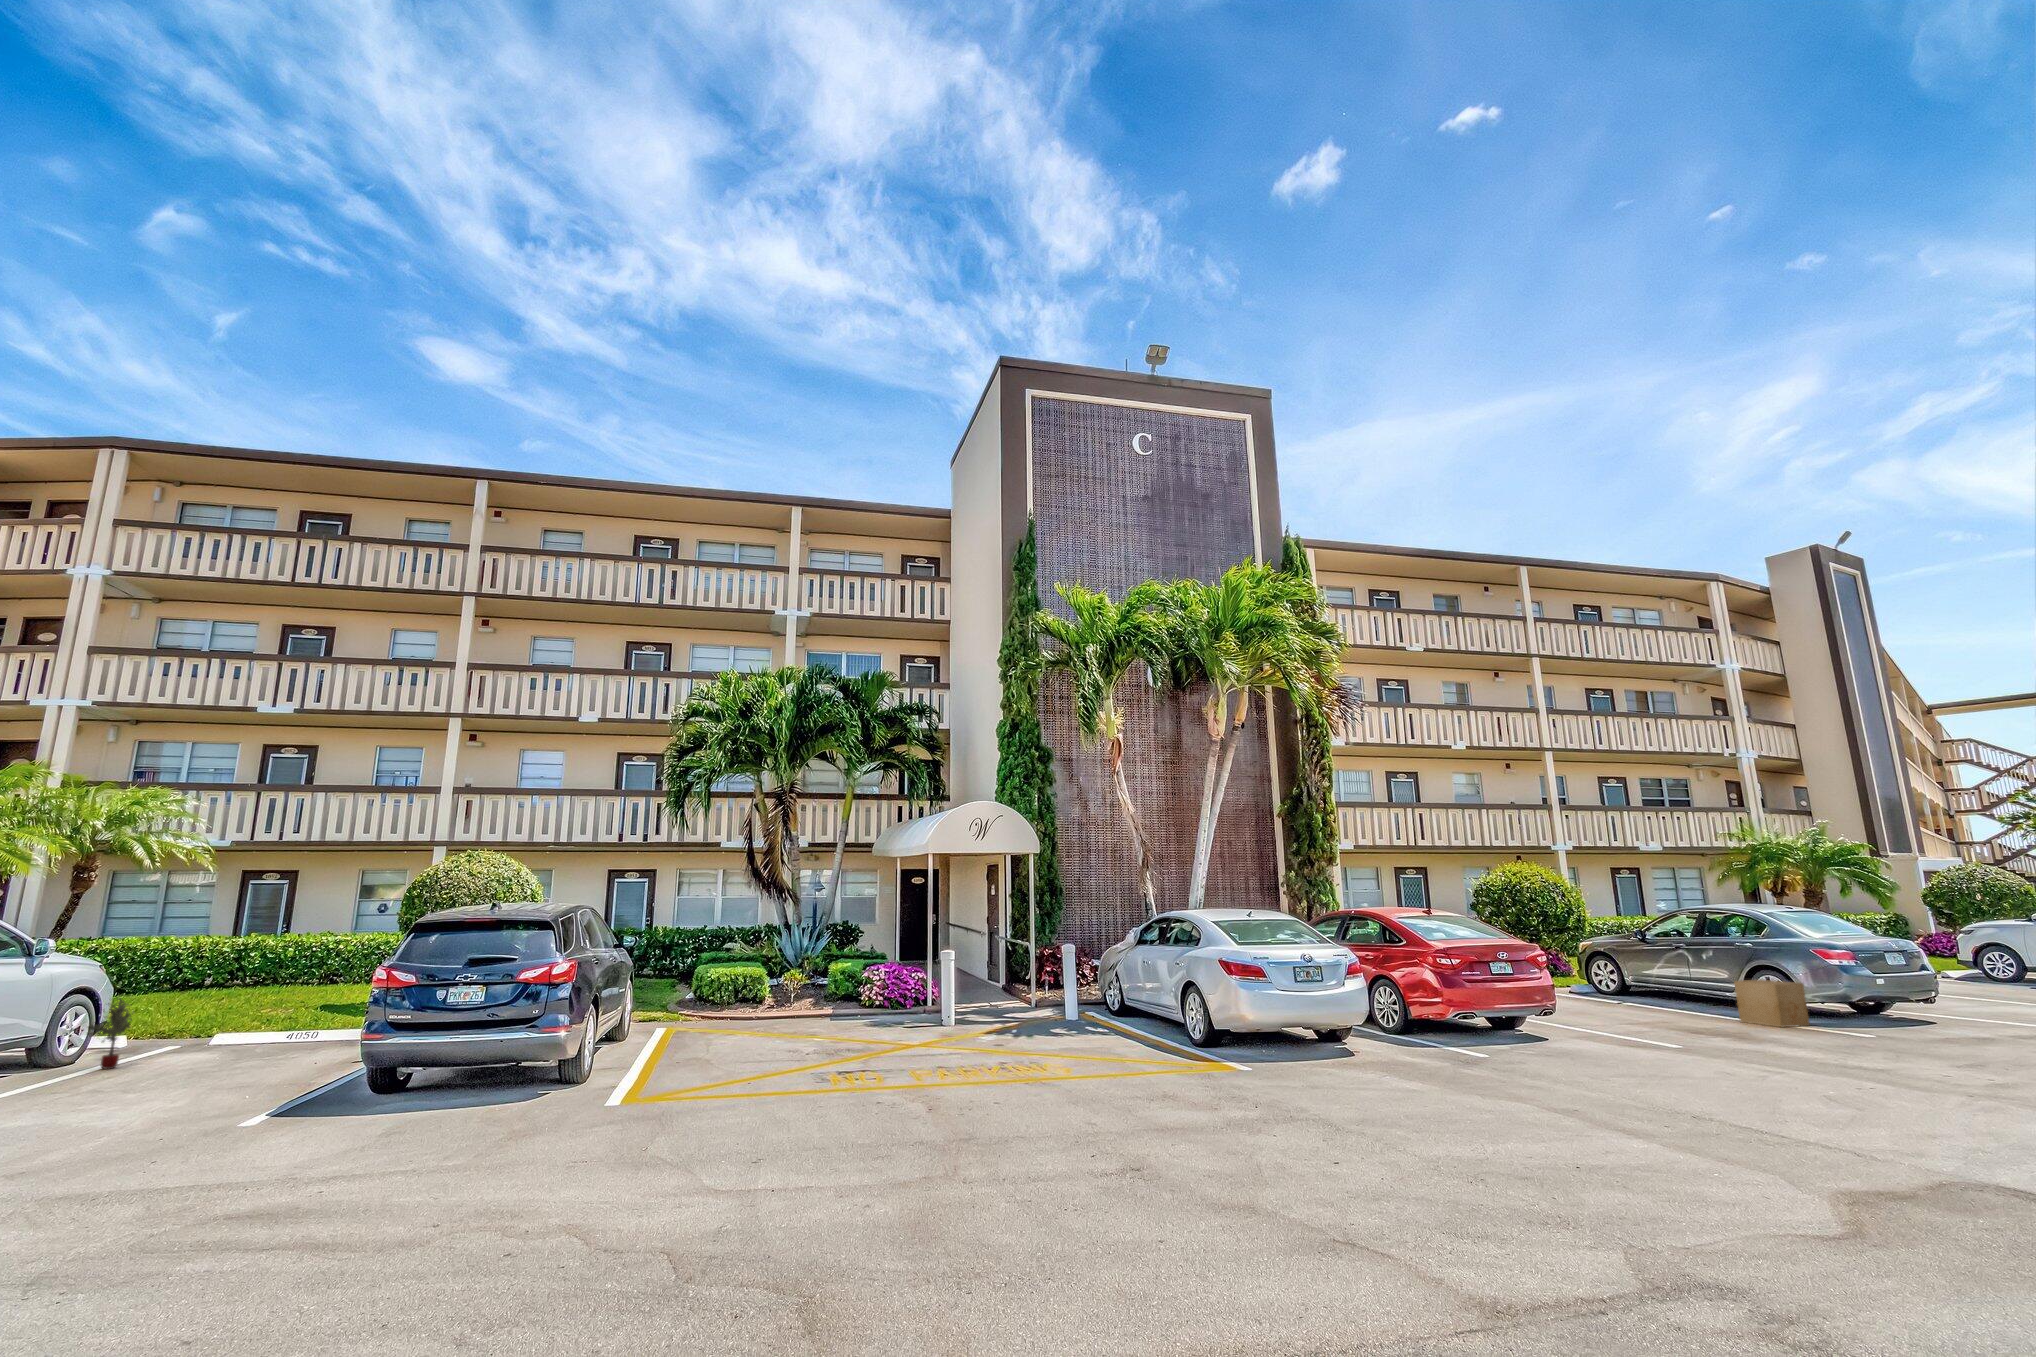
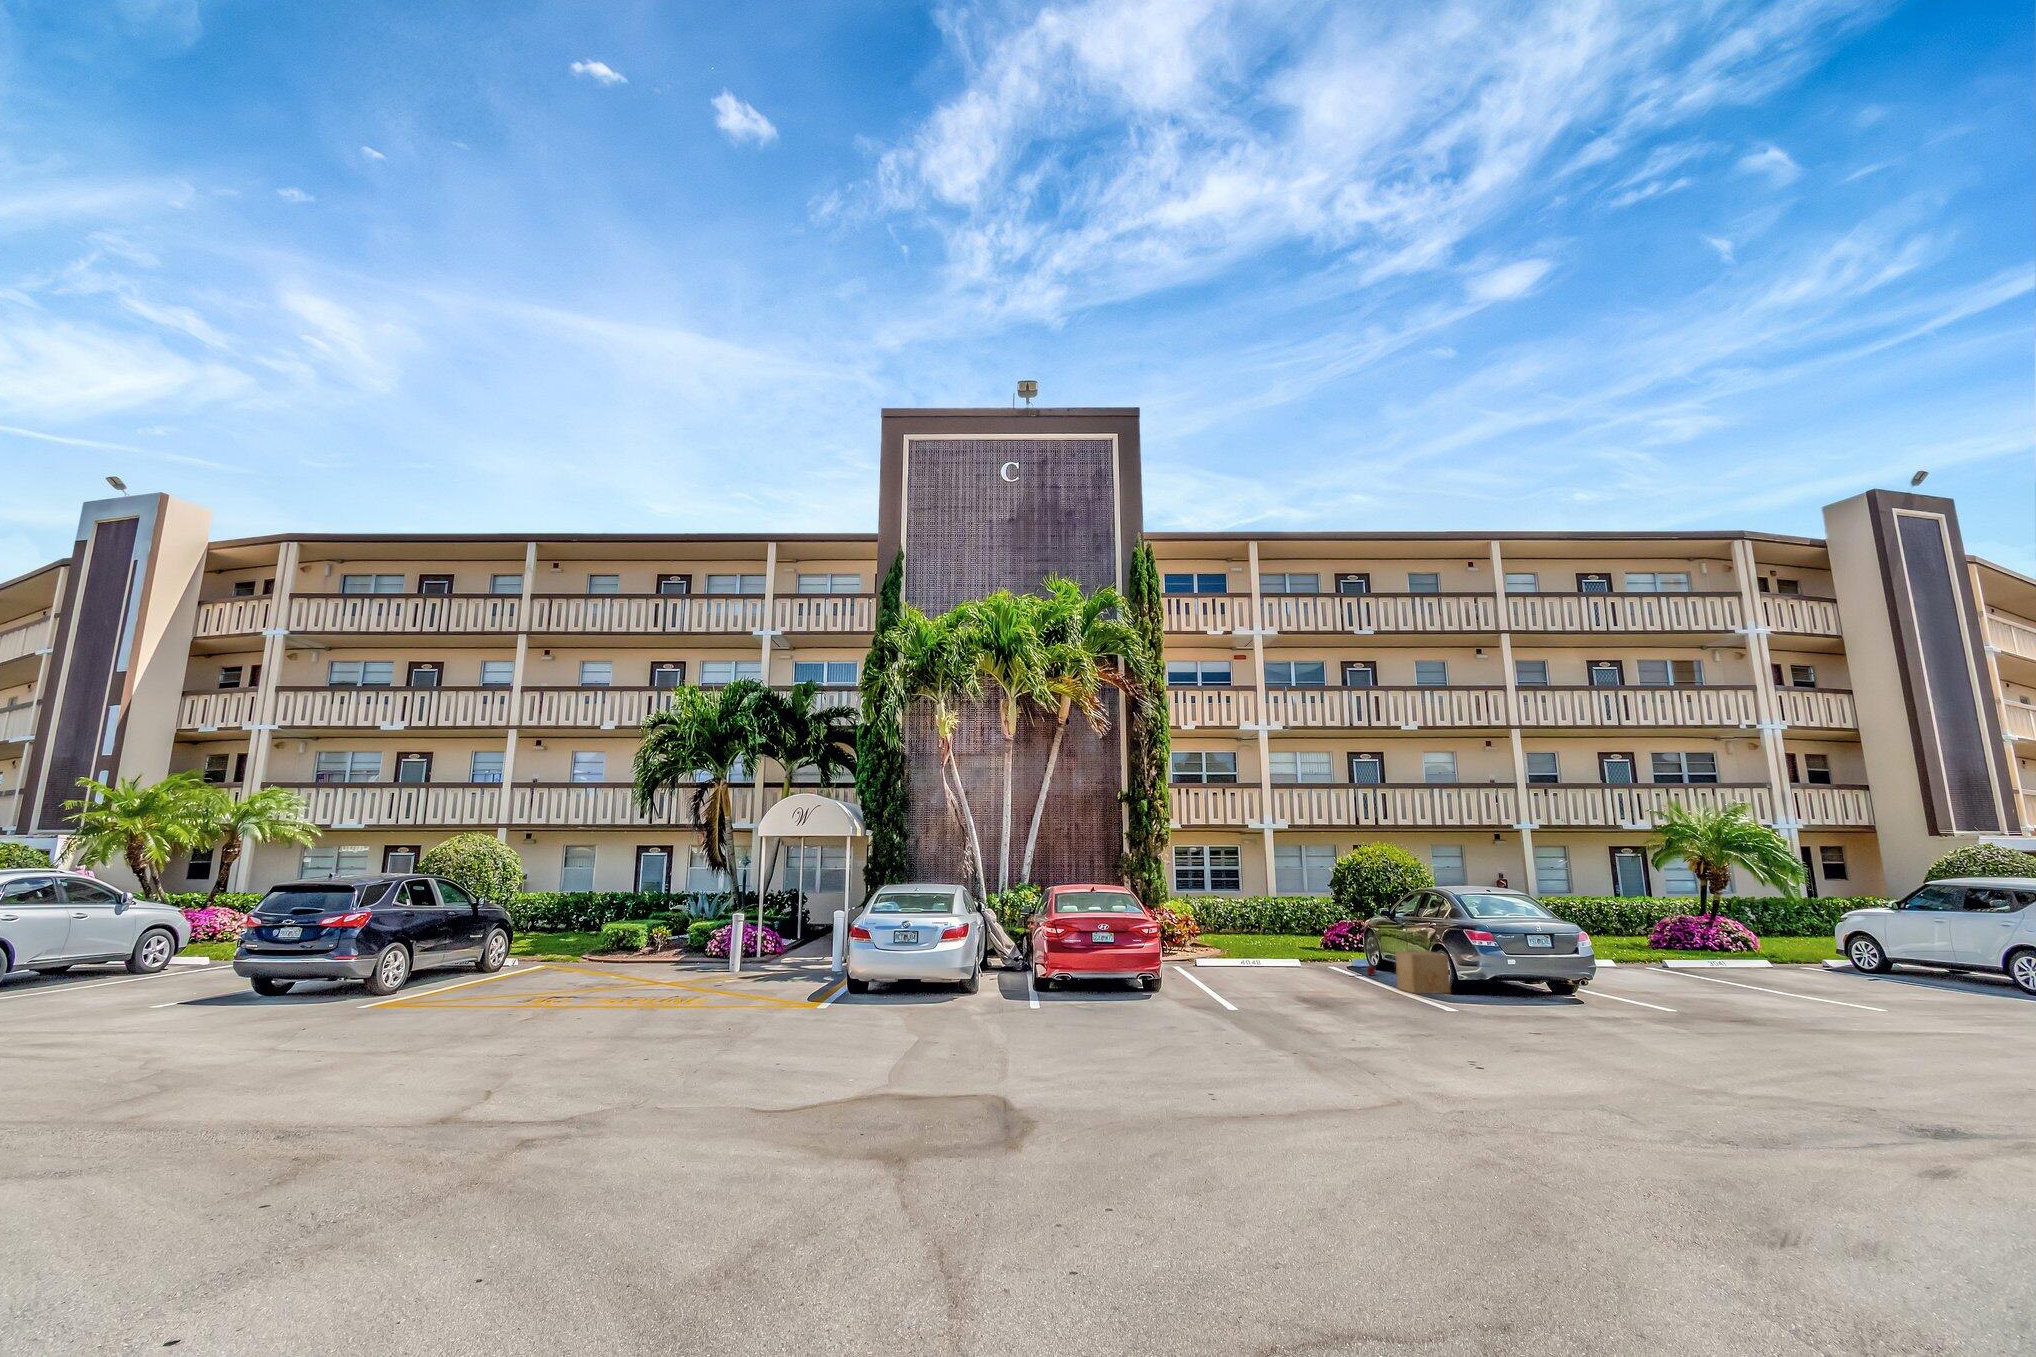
potted tree: present [88,998,130,1069] -> present [1364,933,1384,975]

